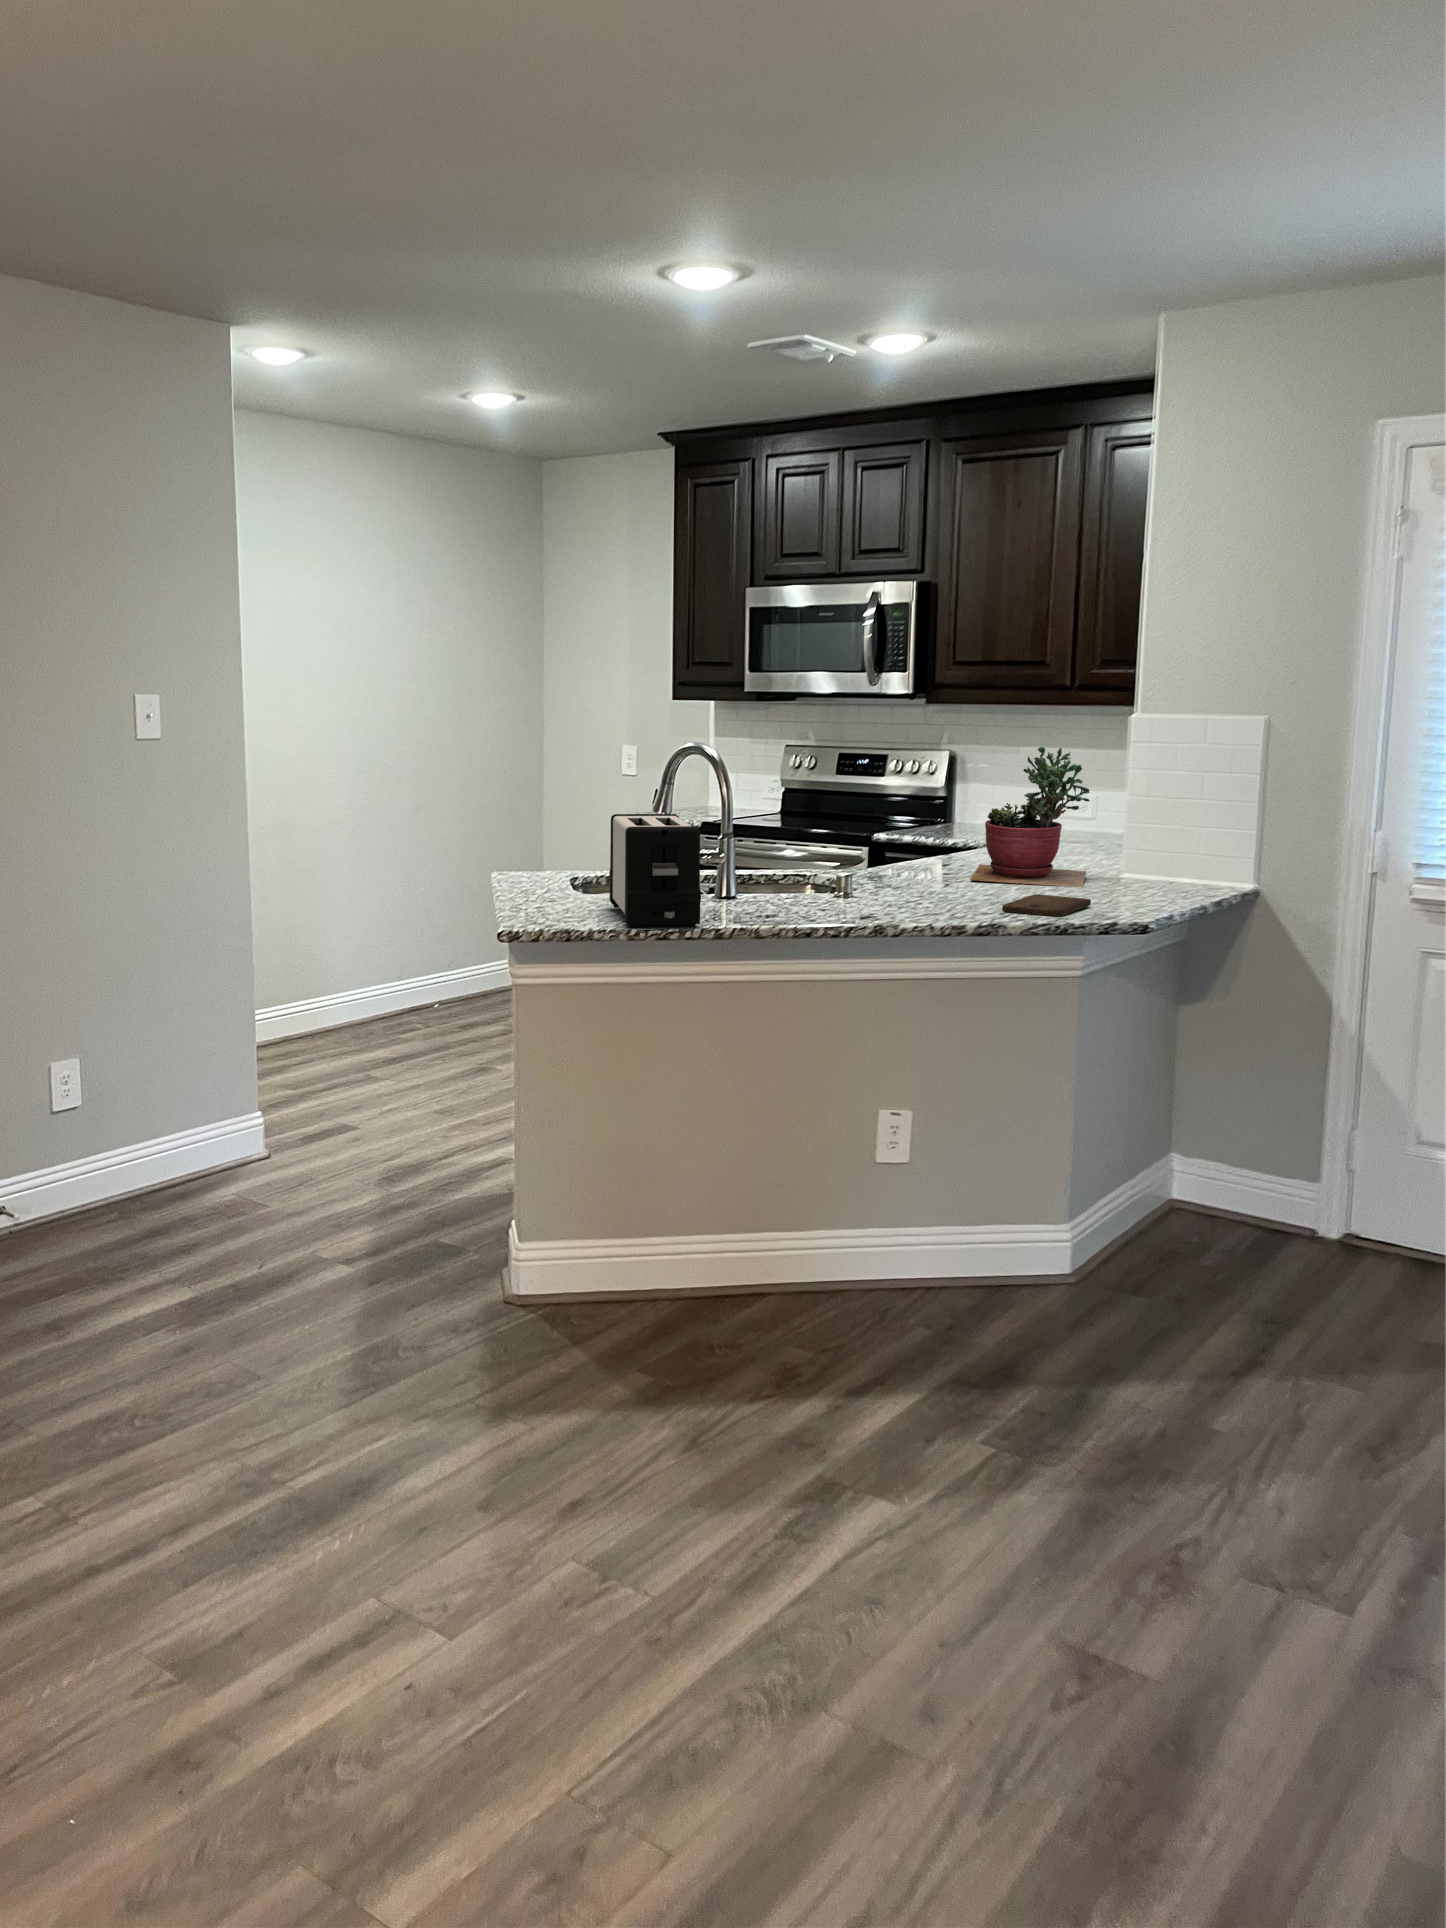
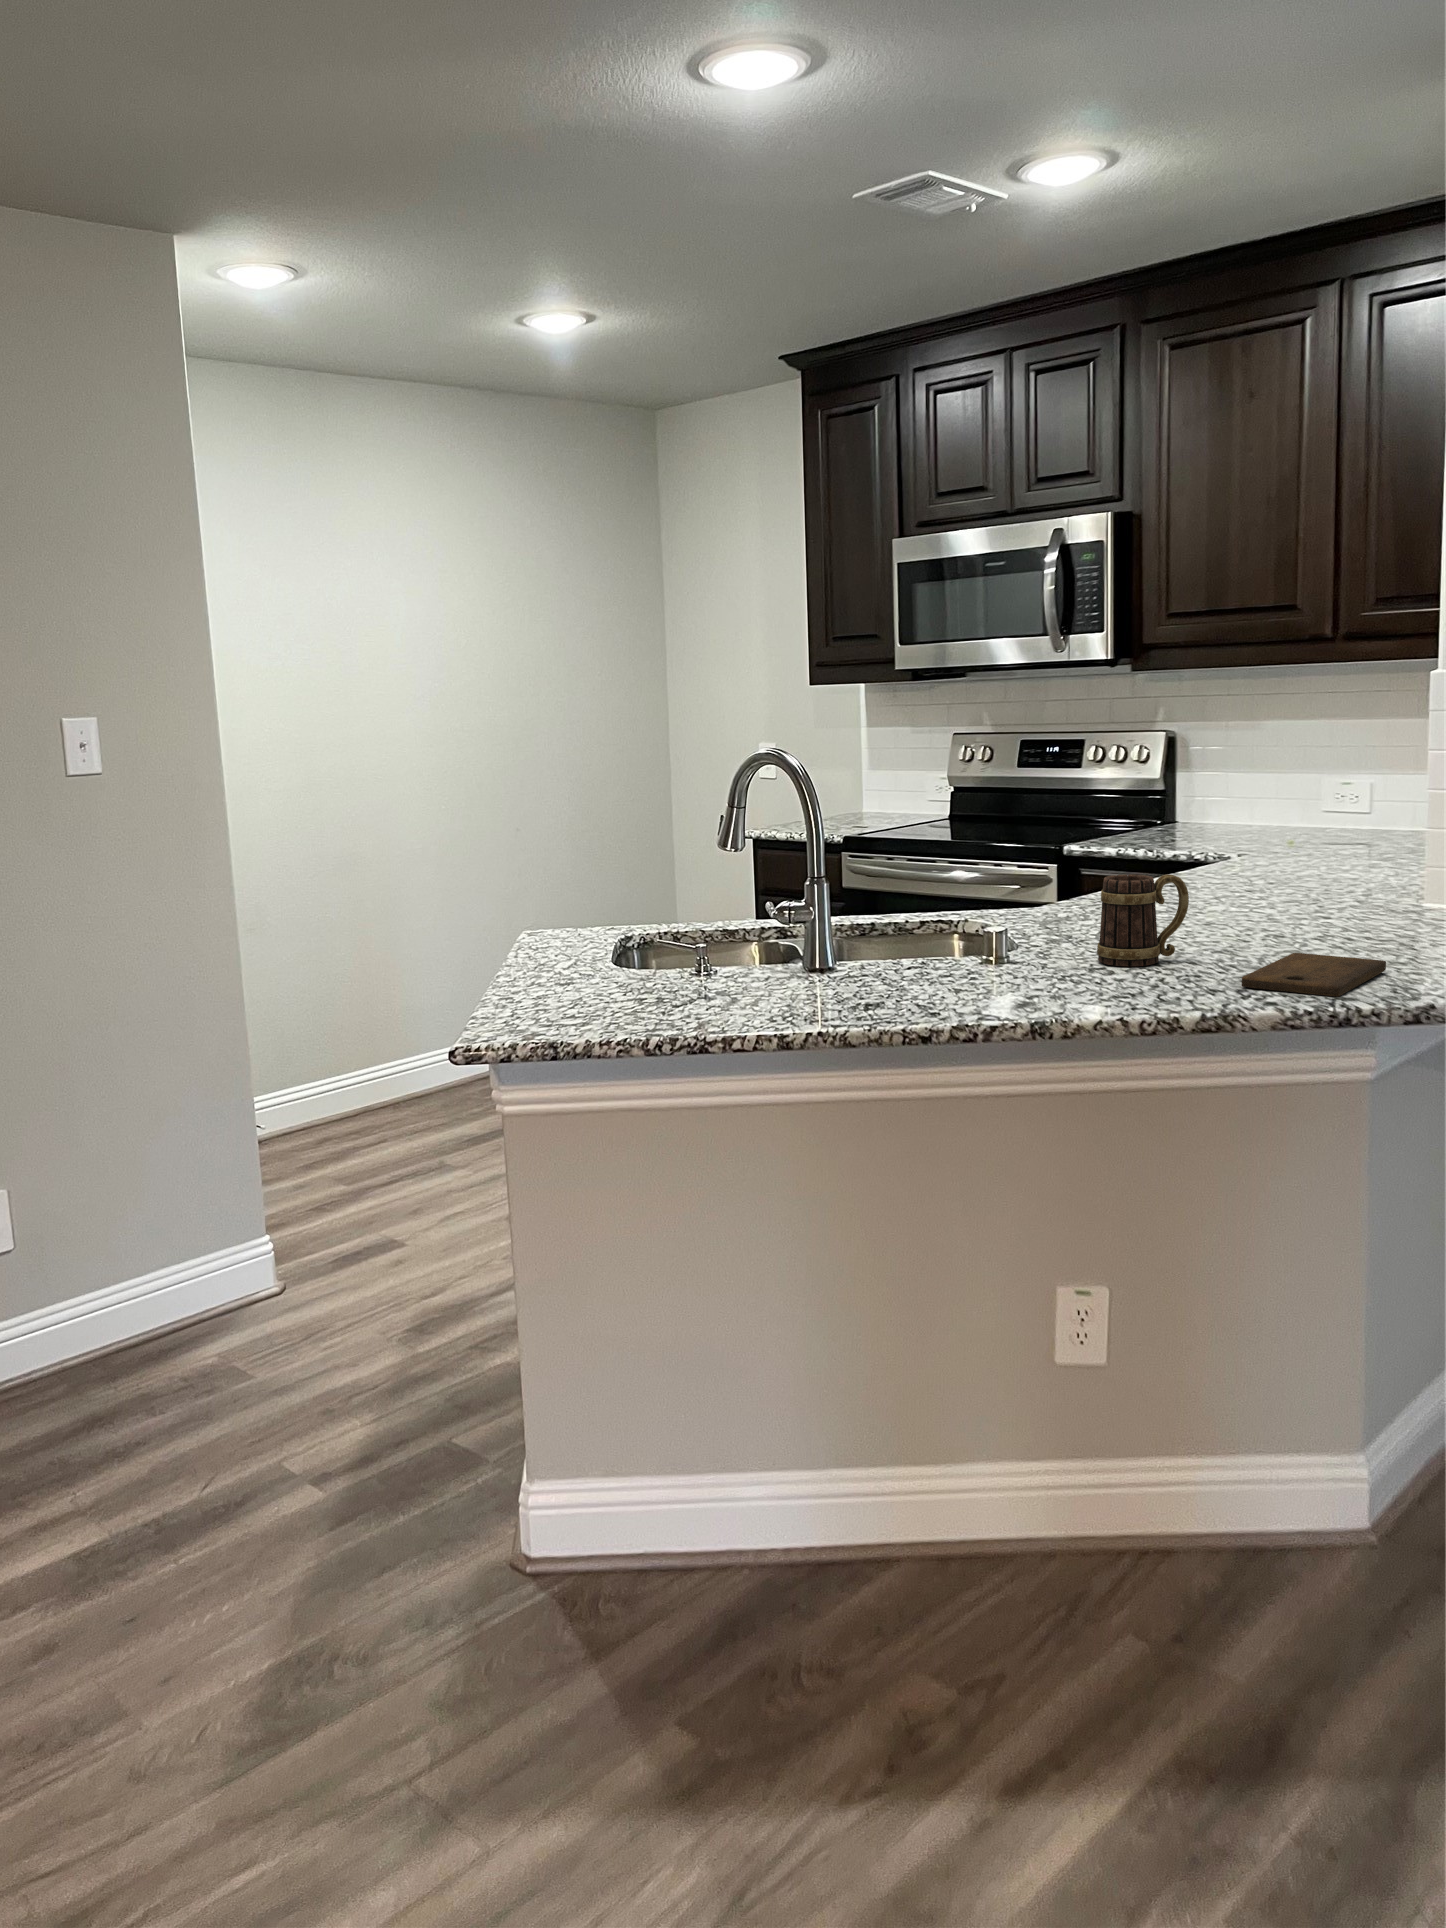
succulent plant: present [970,747,1090,887] -> none [1192,724,1372,932]
toaster: present [609,814,701,928] -> none [624,855,747,1042]
mug: none [910,840,970,901] -> present [1097,874,1189,966]

